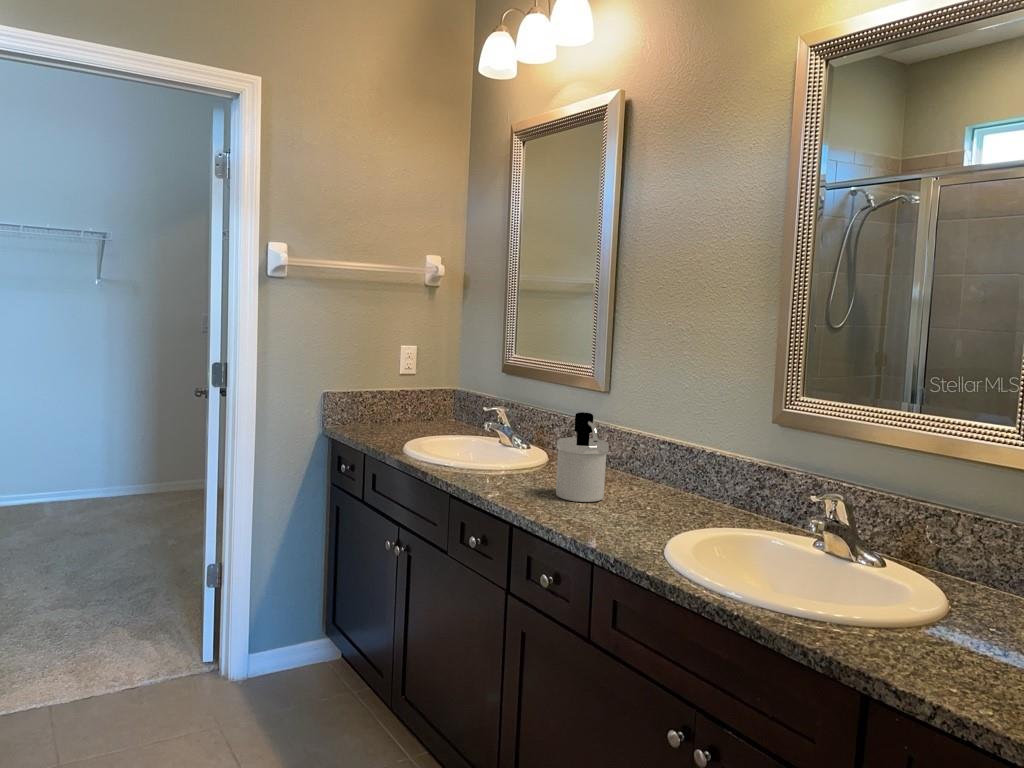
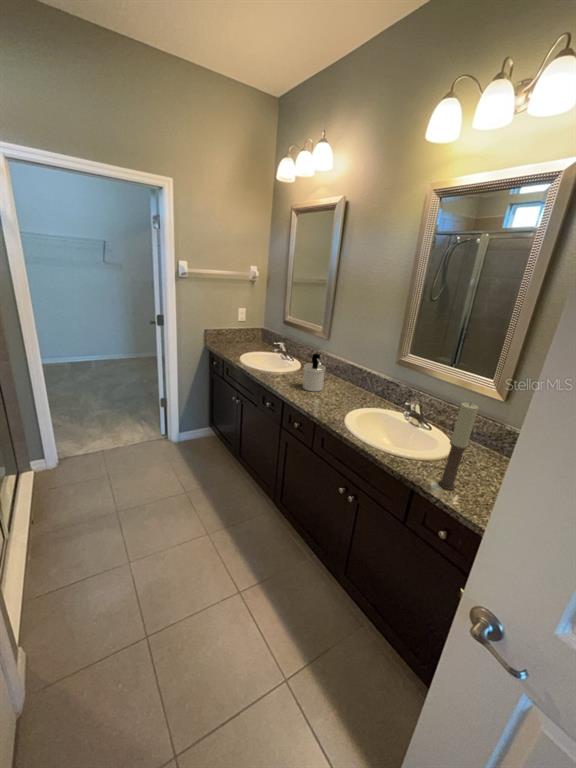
candle: none [929,444,998,683] -> present [439,403,478,490]

